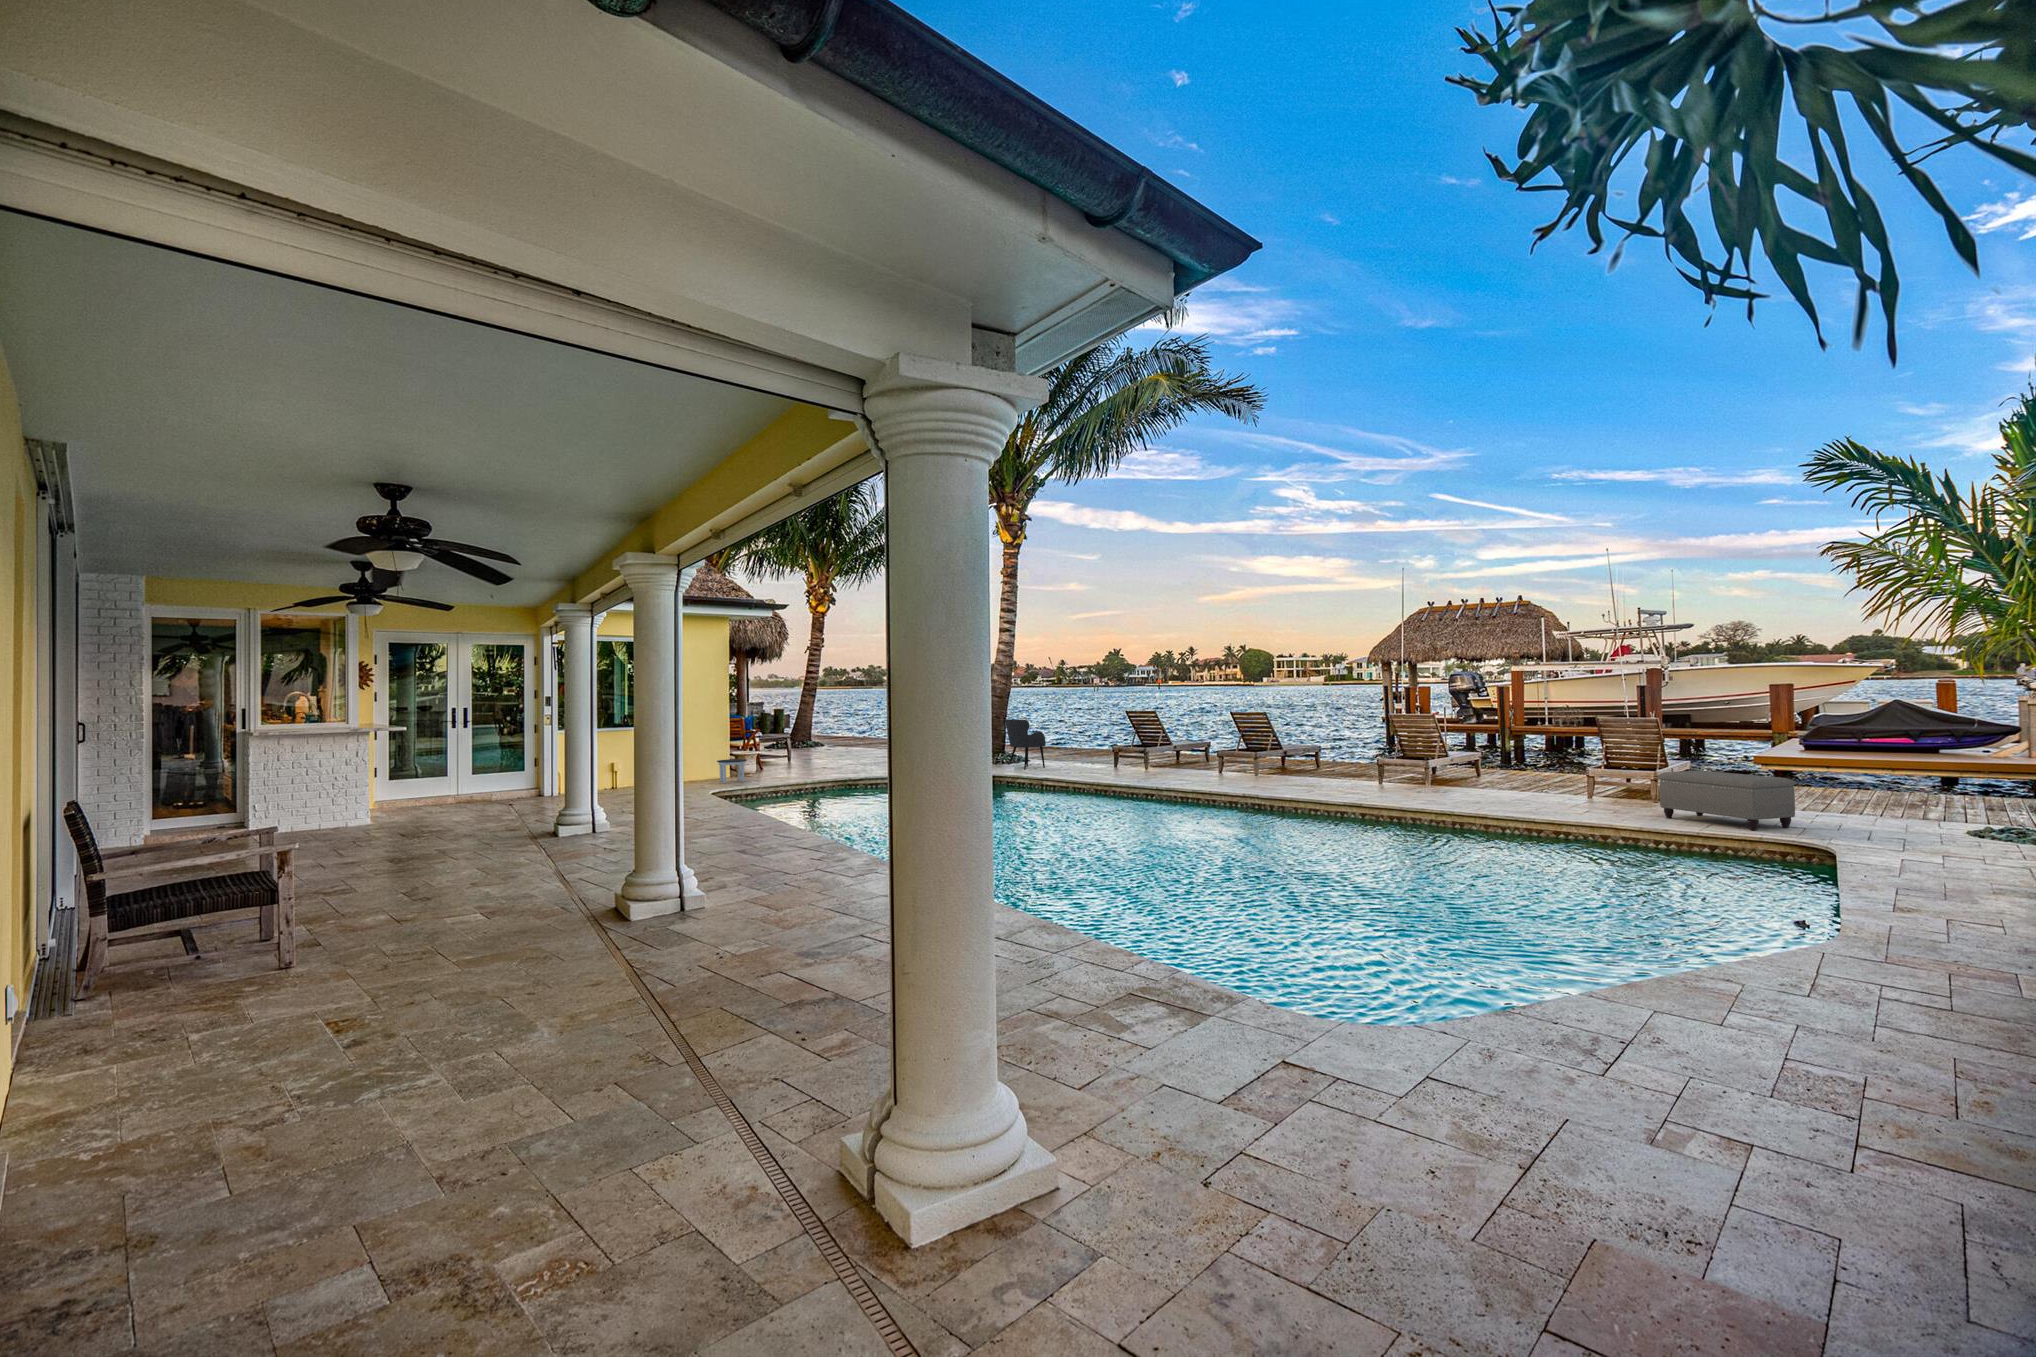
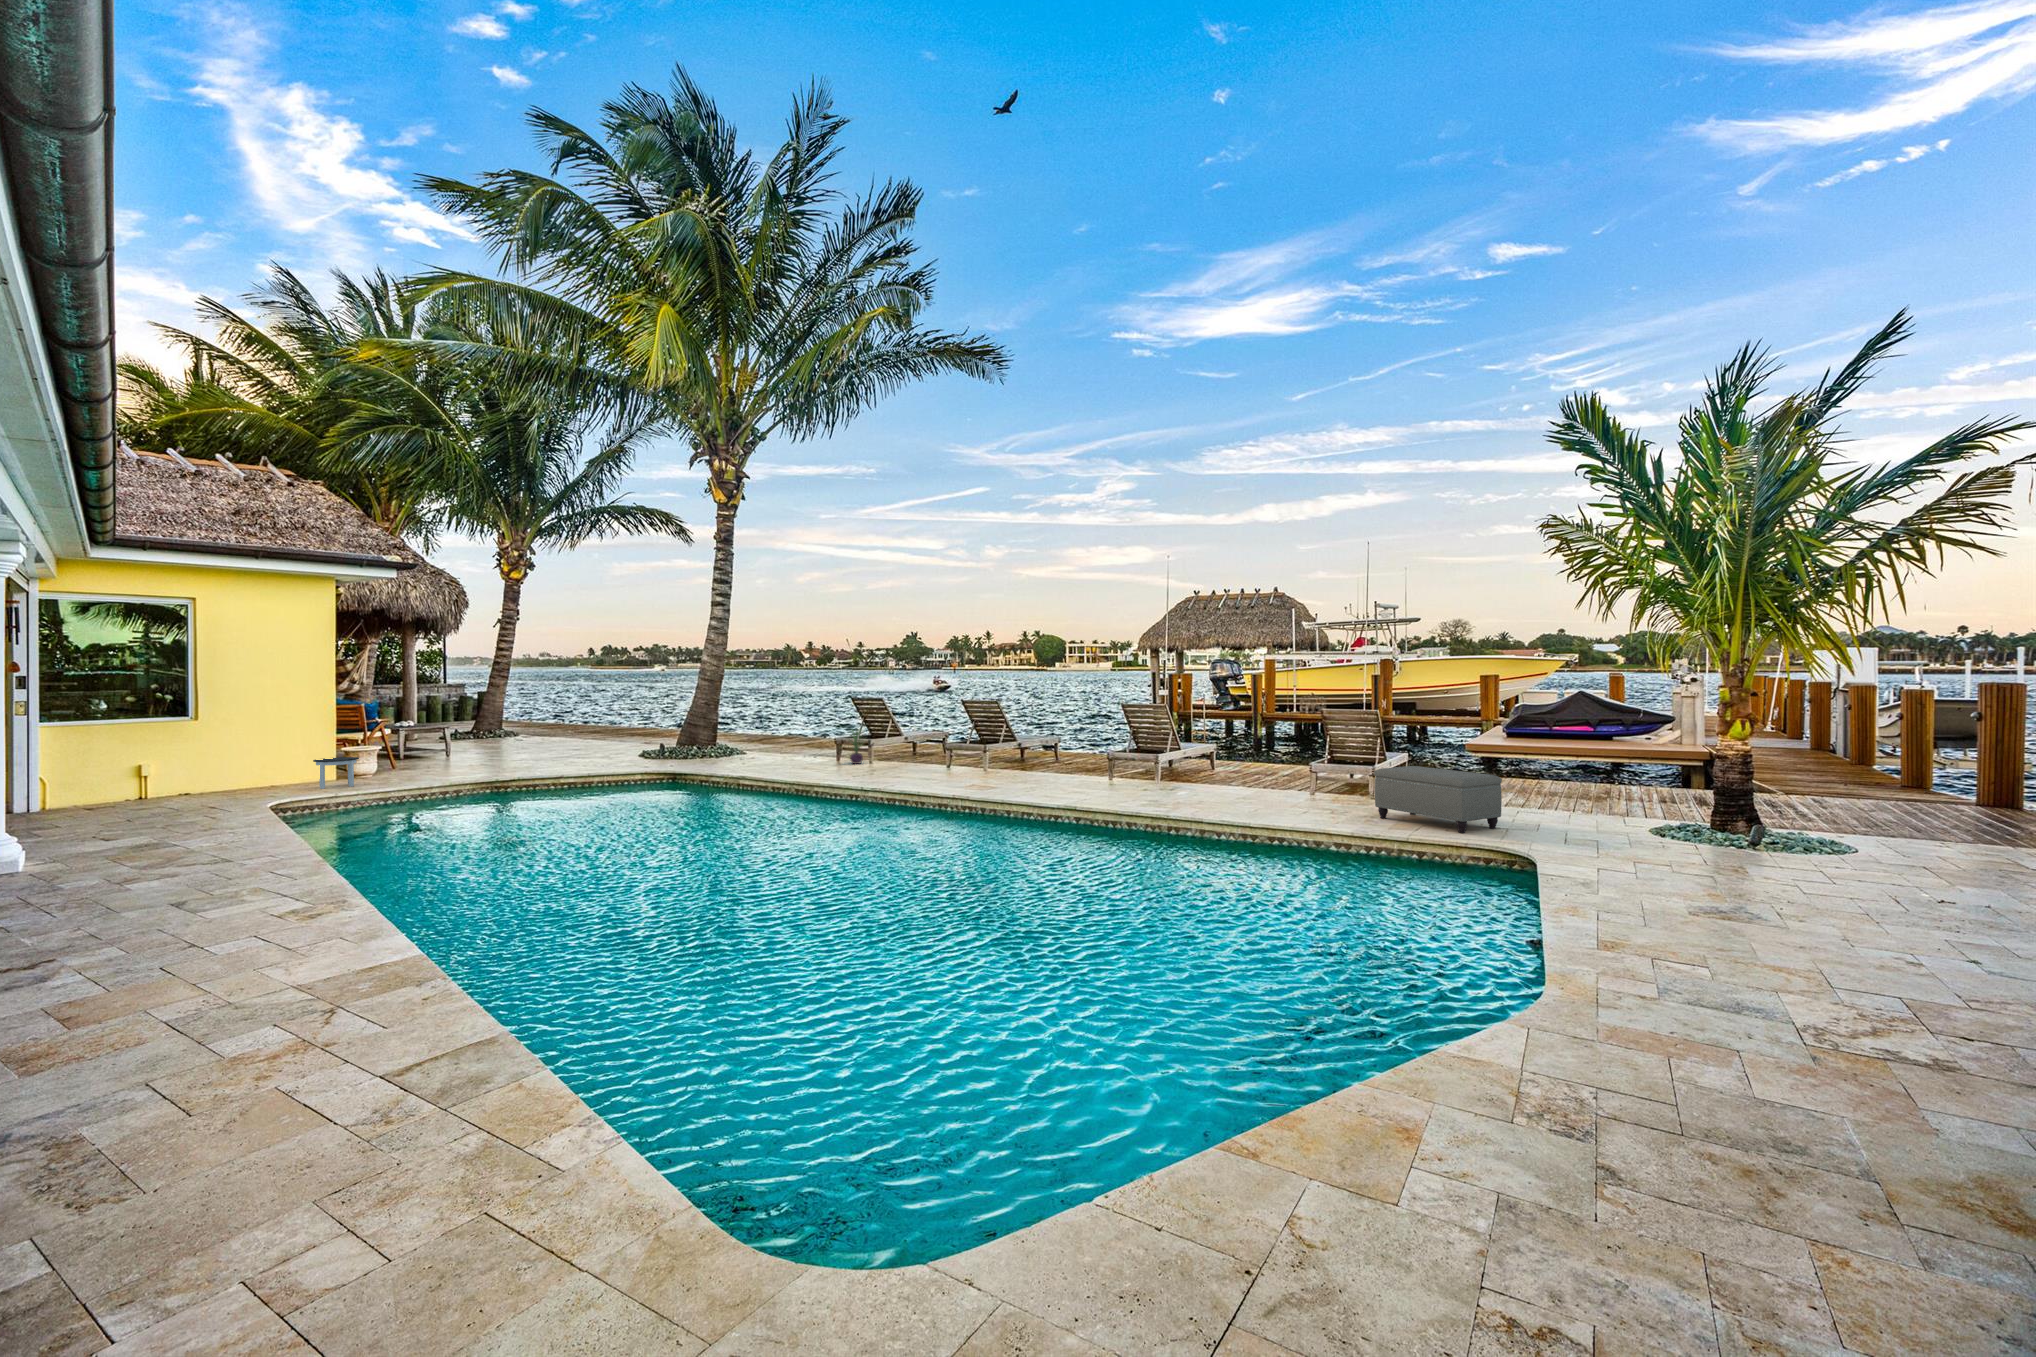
armchair: present [1005,719,1046,770] -> none [715,707,764,765]
decorative plant: none [1113,739,1146,770] -> present [850,731,863,764]

